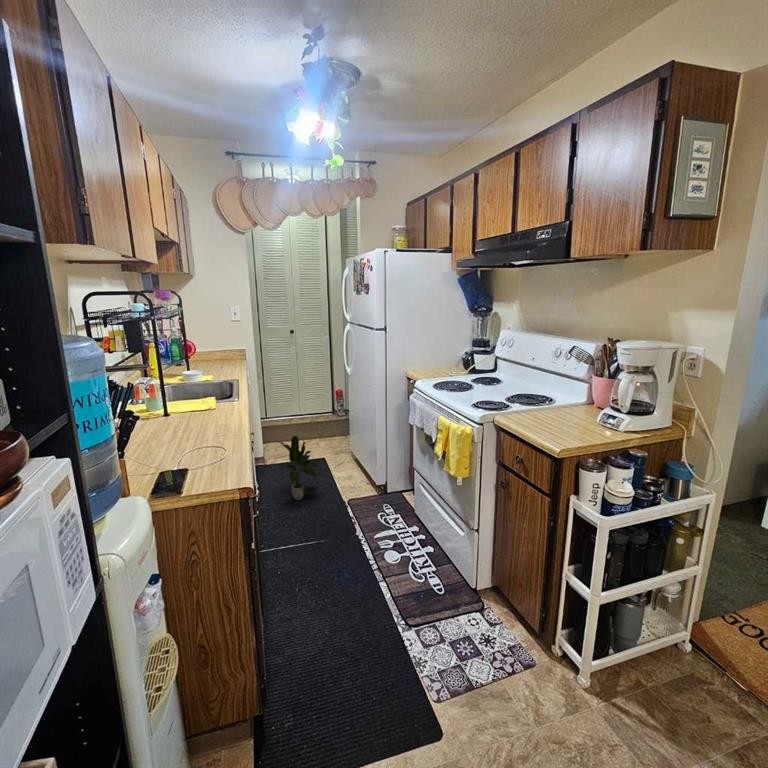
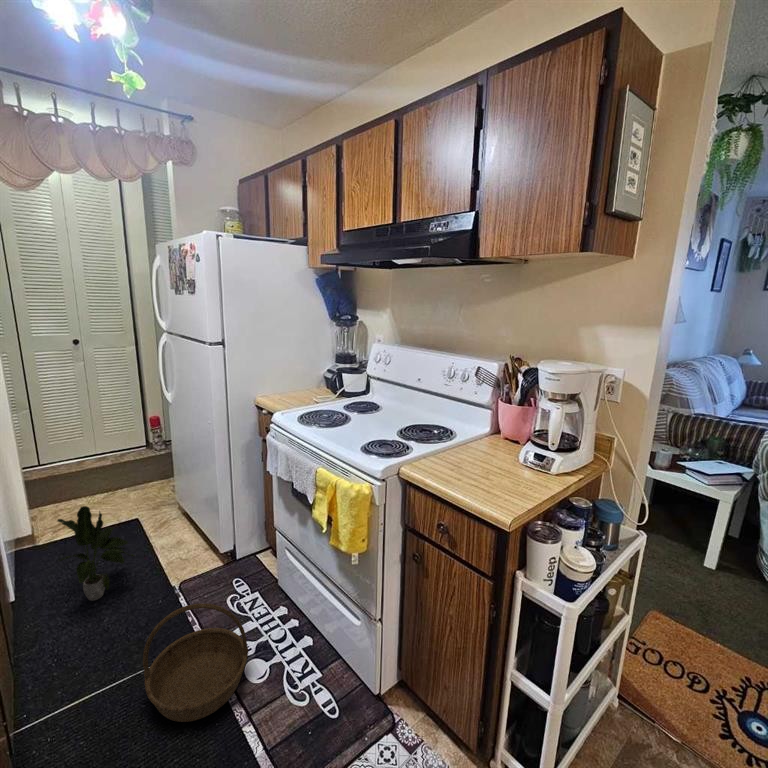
basket: none [324,498,388,571] -> present [143,603,248,722]

